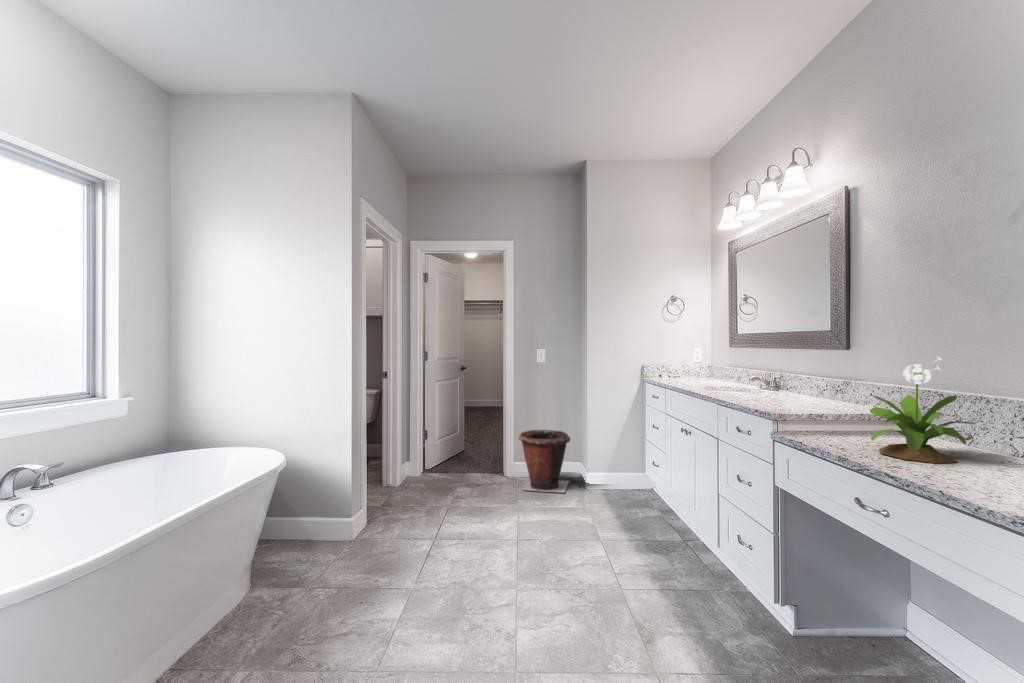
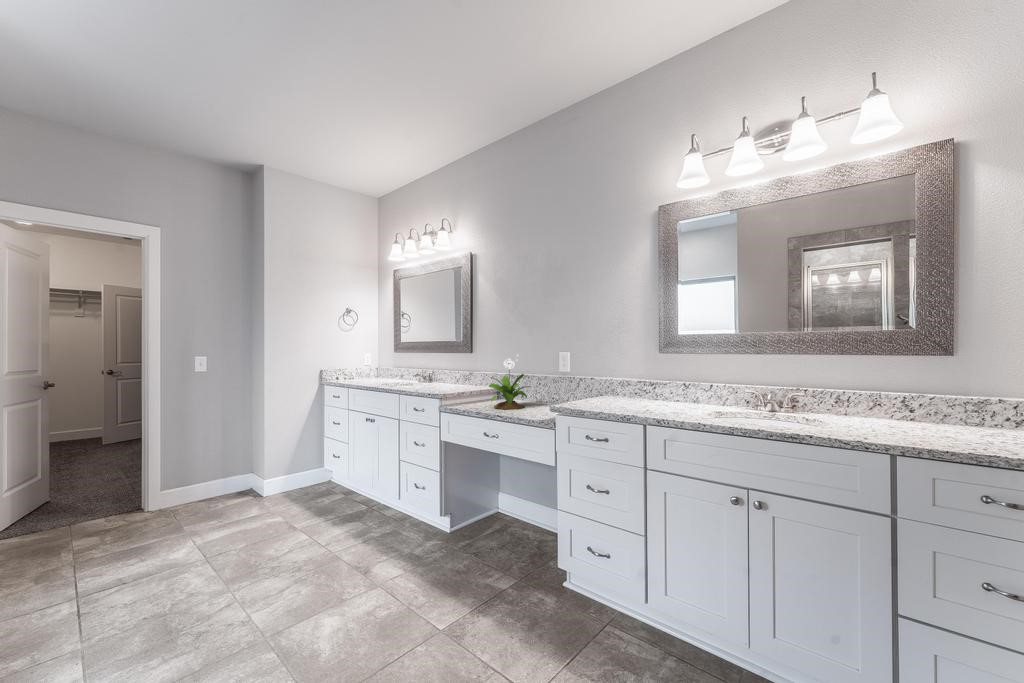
waste bin: present [519,430,570,493] -> none [185,440,249,510]

